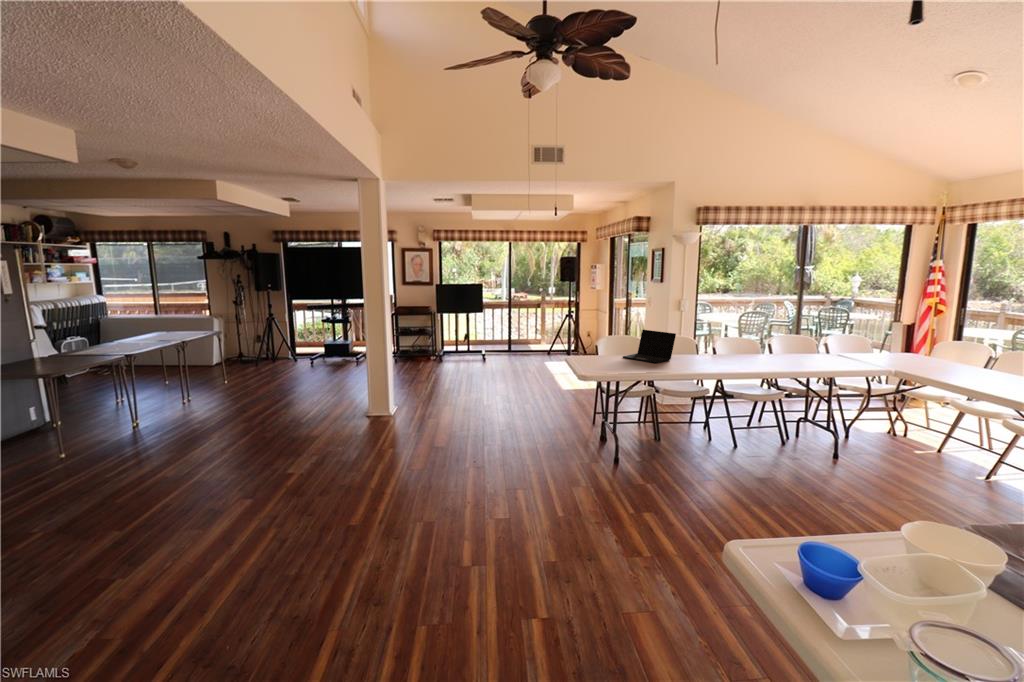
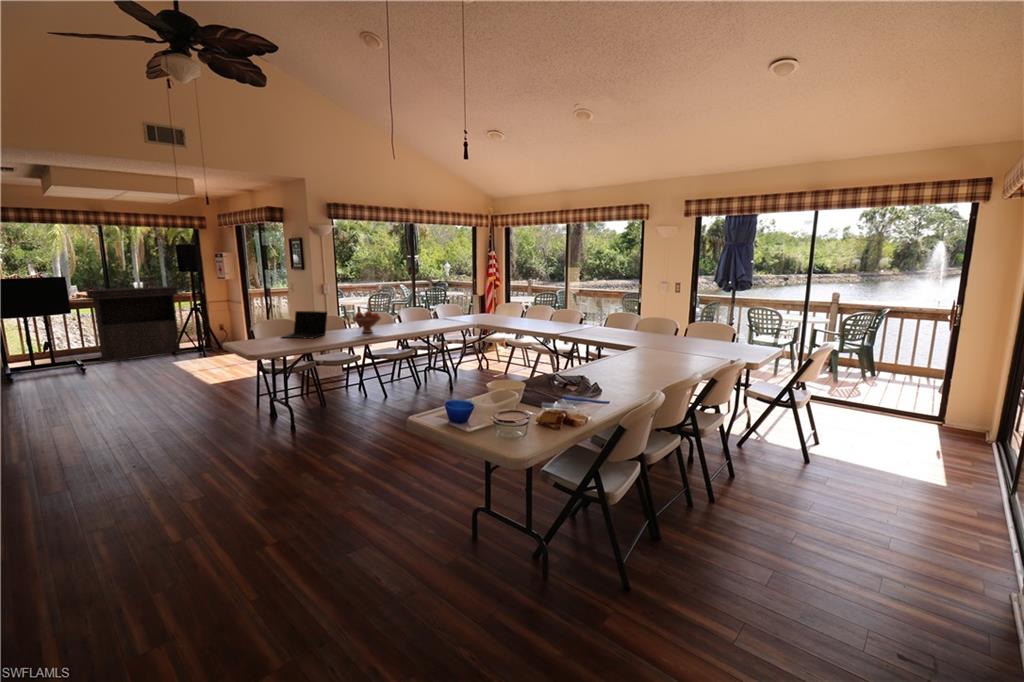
console table: none [496,294,558,354] -> present [85,286,182,361]
fruit bowl: none [704,337,742,364] -> present [352,311,381,333]

